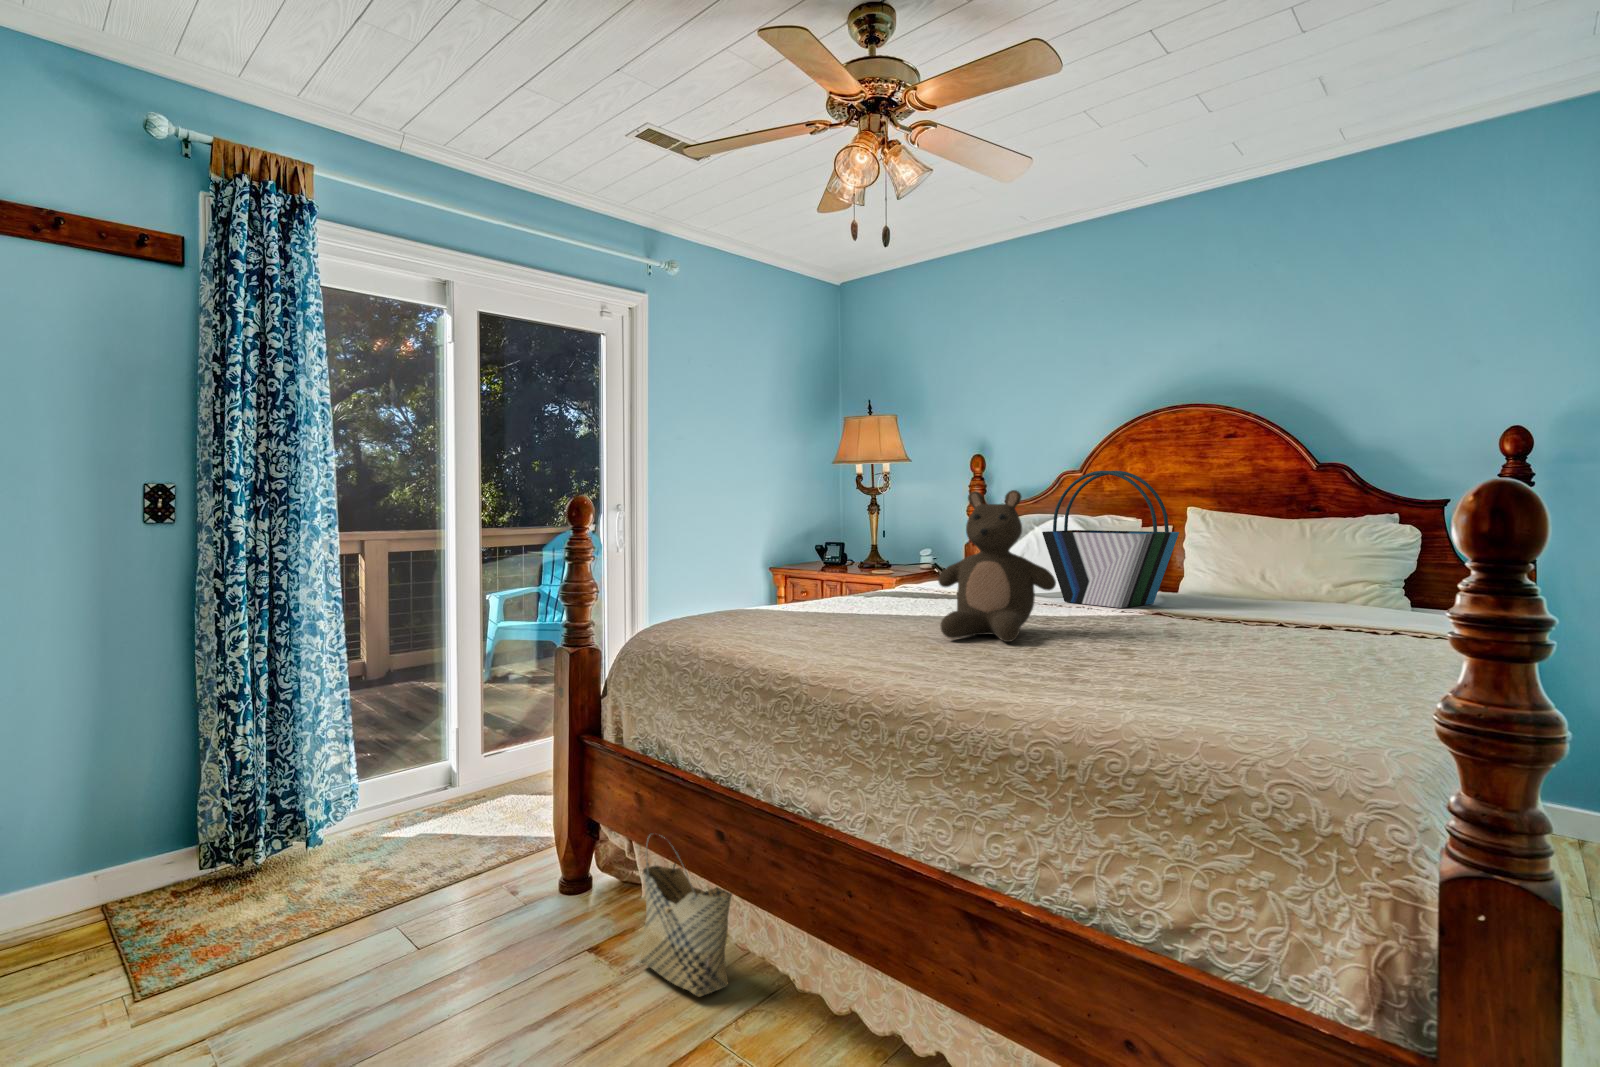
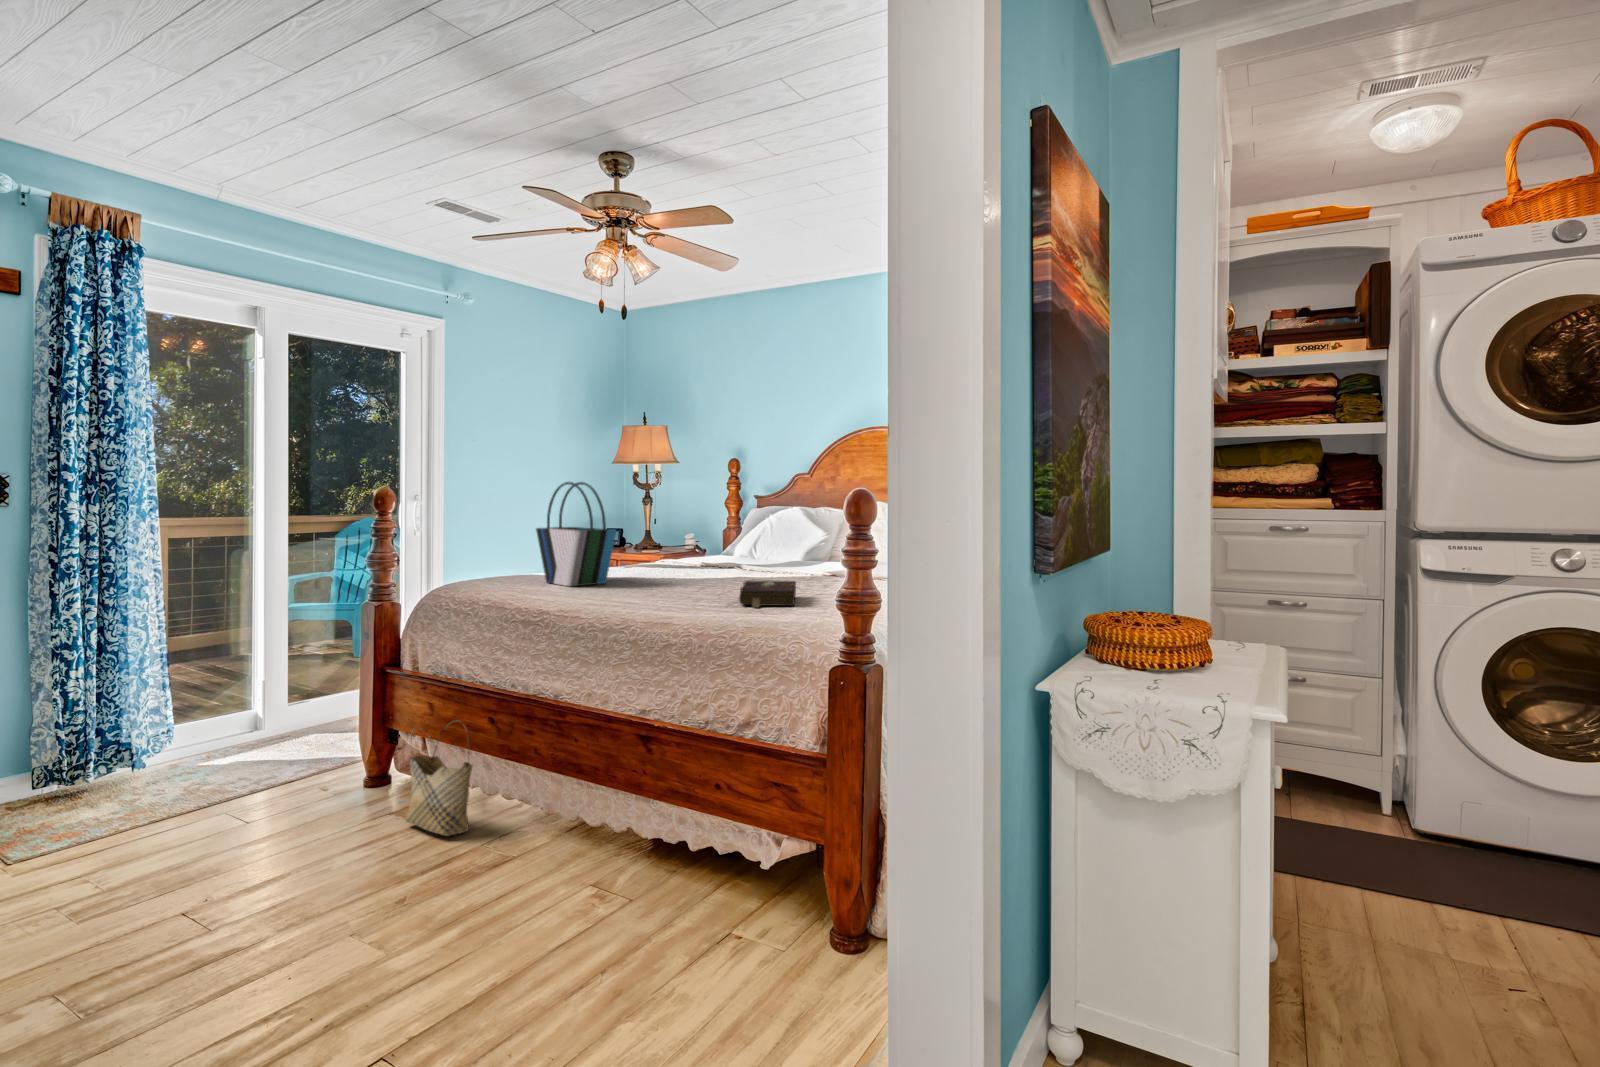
tote bag: present [1042,471,1179,608] -> present [536,482,616,586]
stuffed bear: present [938,490,1056,642] -> none [627,494,707,595]
book: none [1133,621,1253,672] -> present [739,580,796,607]

